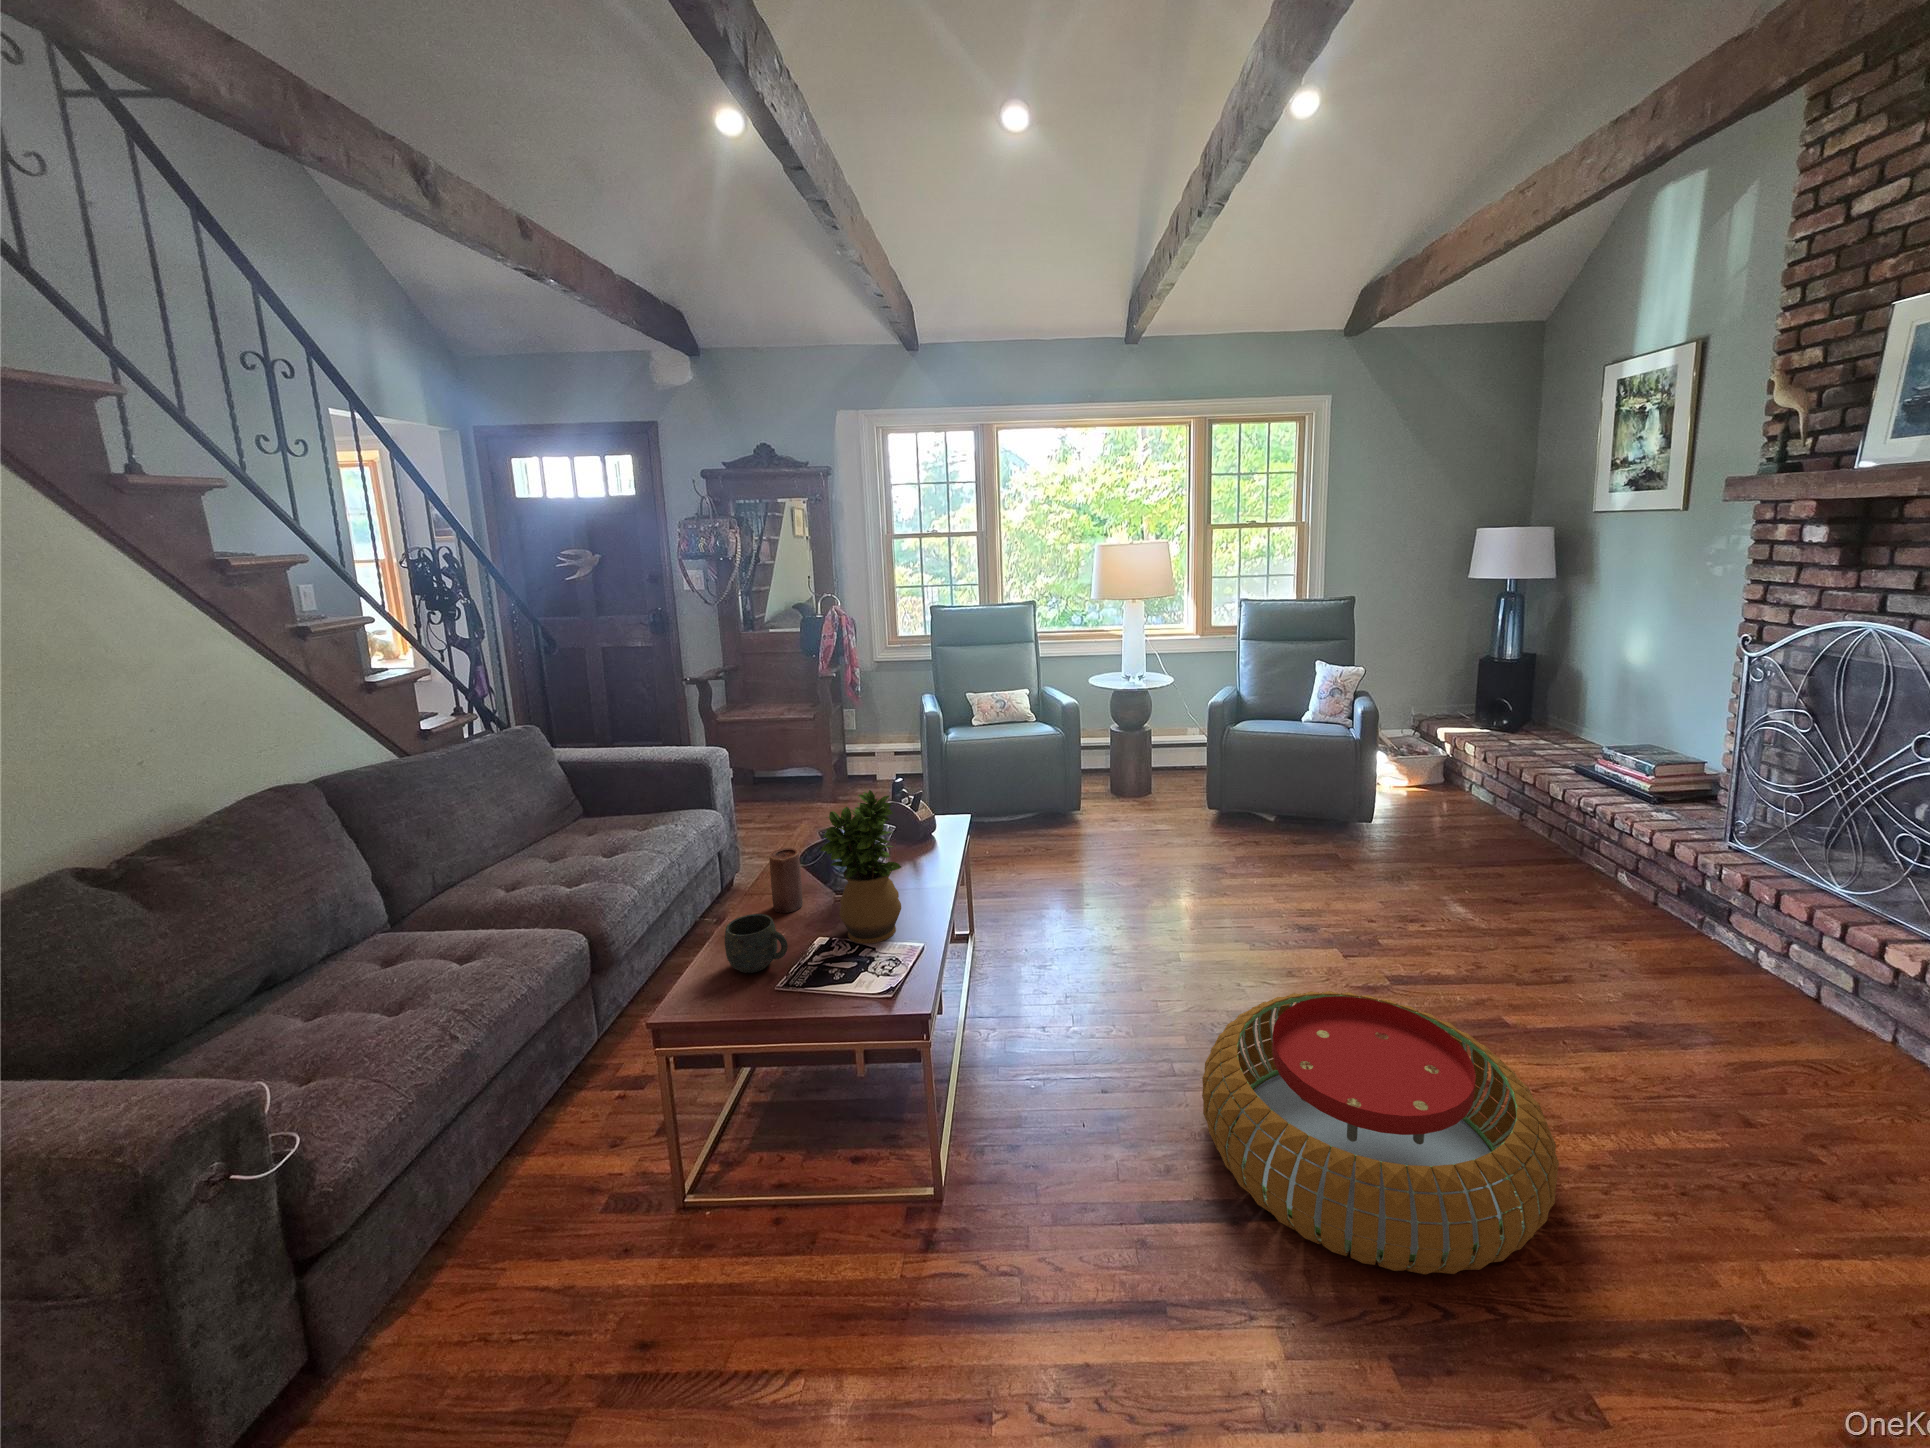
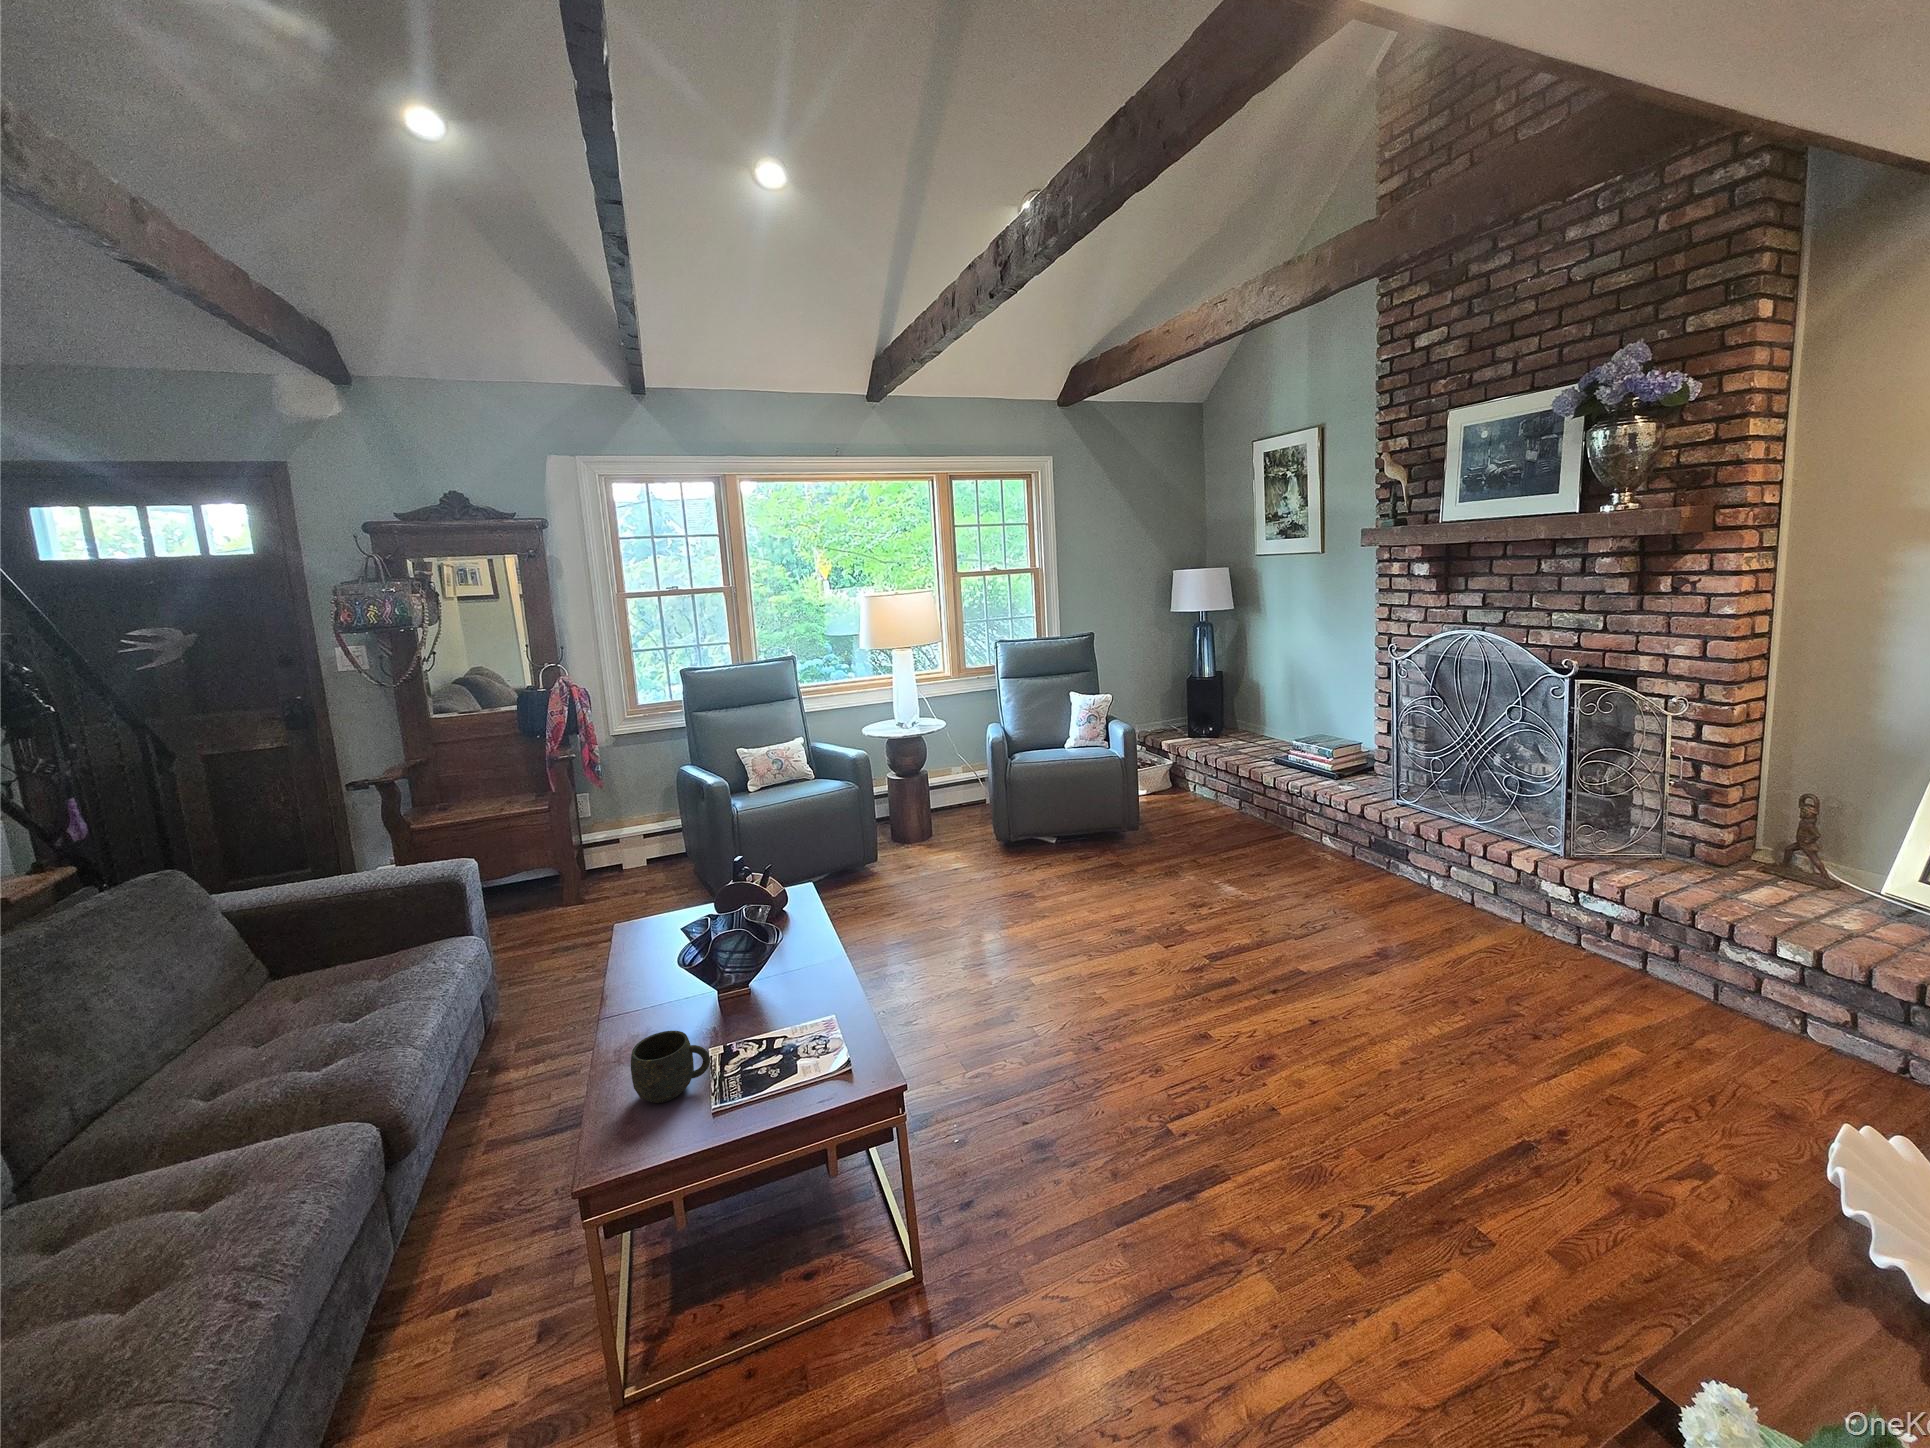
potted plant: present [821,790,901,944] -> none [726,868,814,1038]
candle: present [769,848,803,913] -> none [636,952,678,1030]
pouf: present [1202,991,1559,1274] -> none [1117,972,1406,1192]

